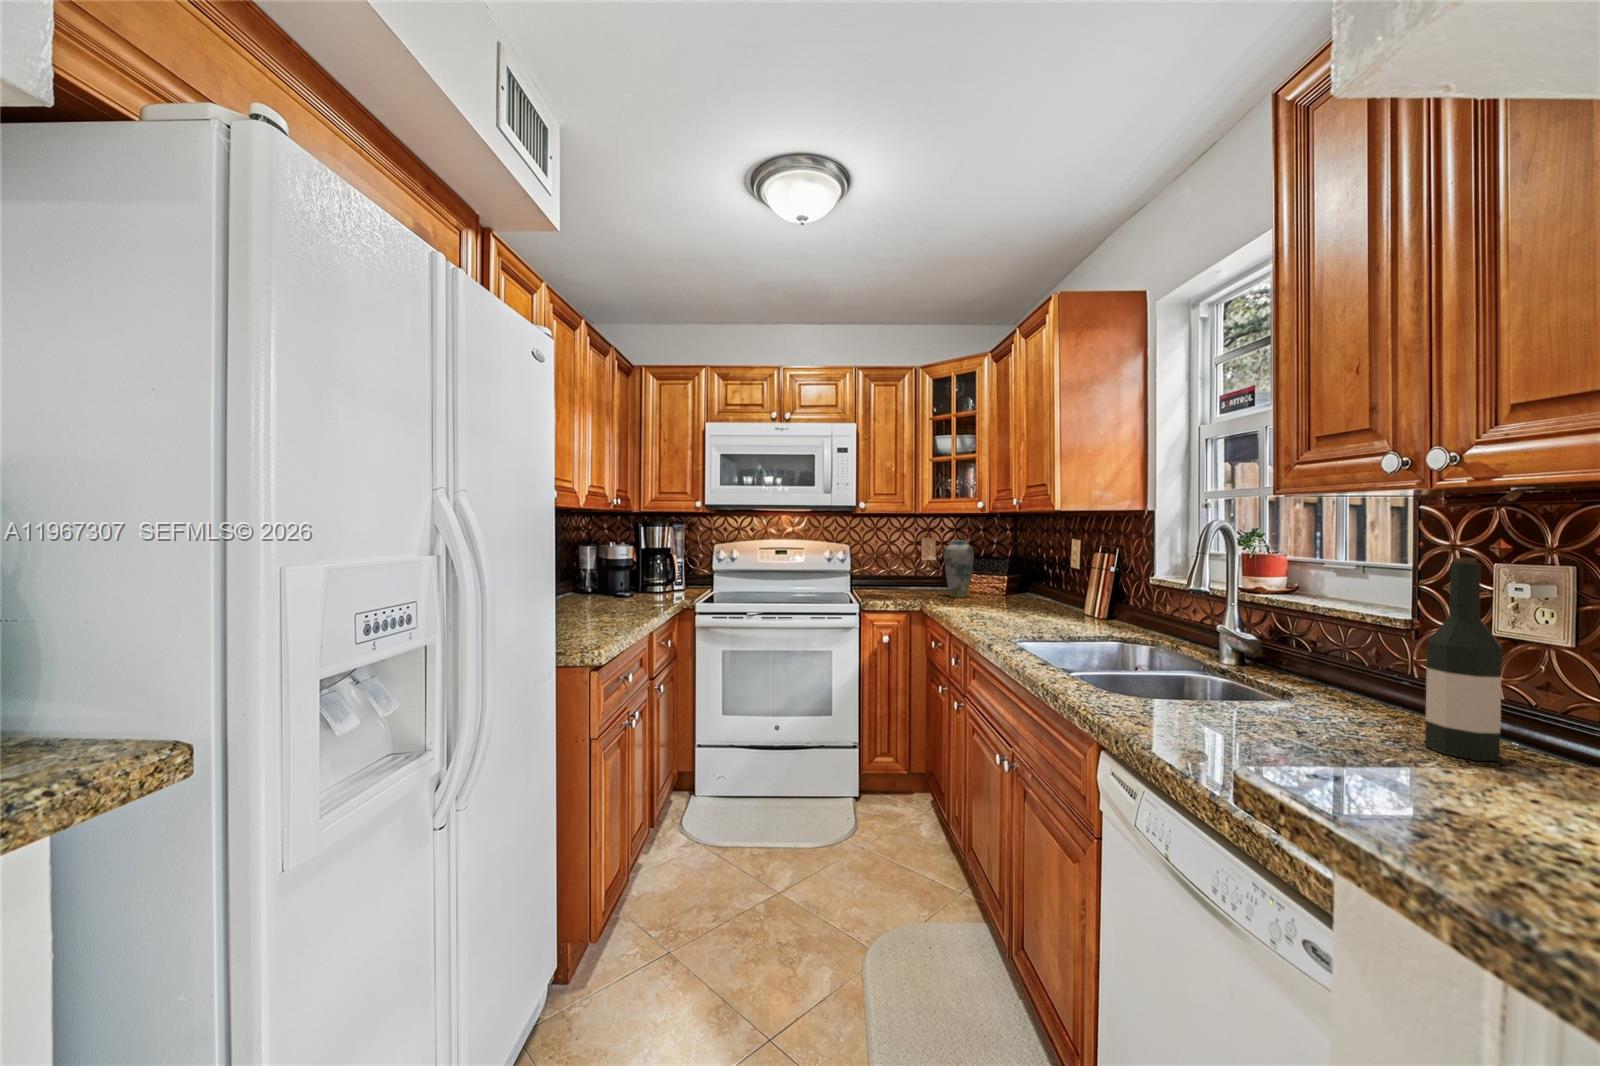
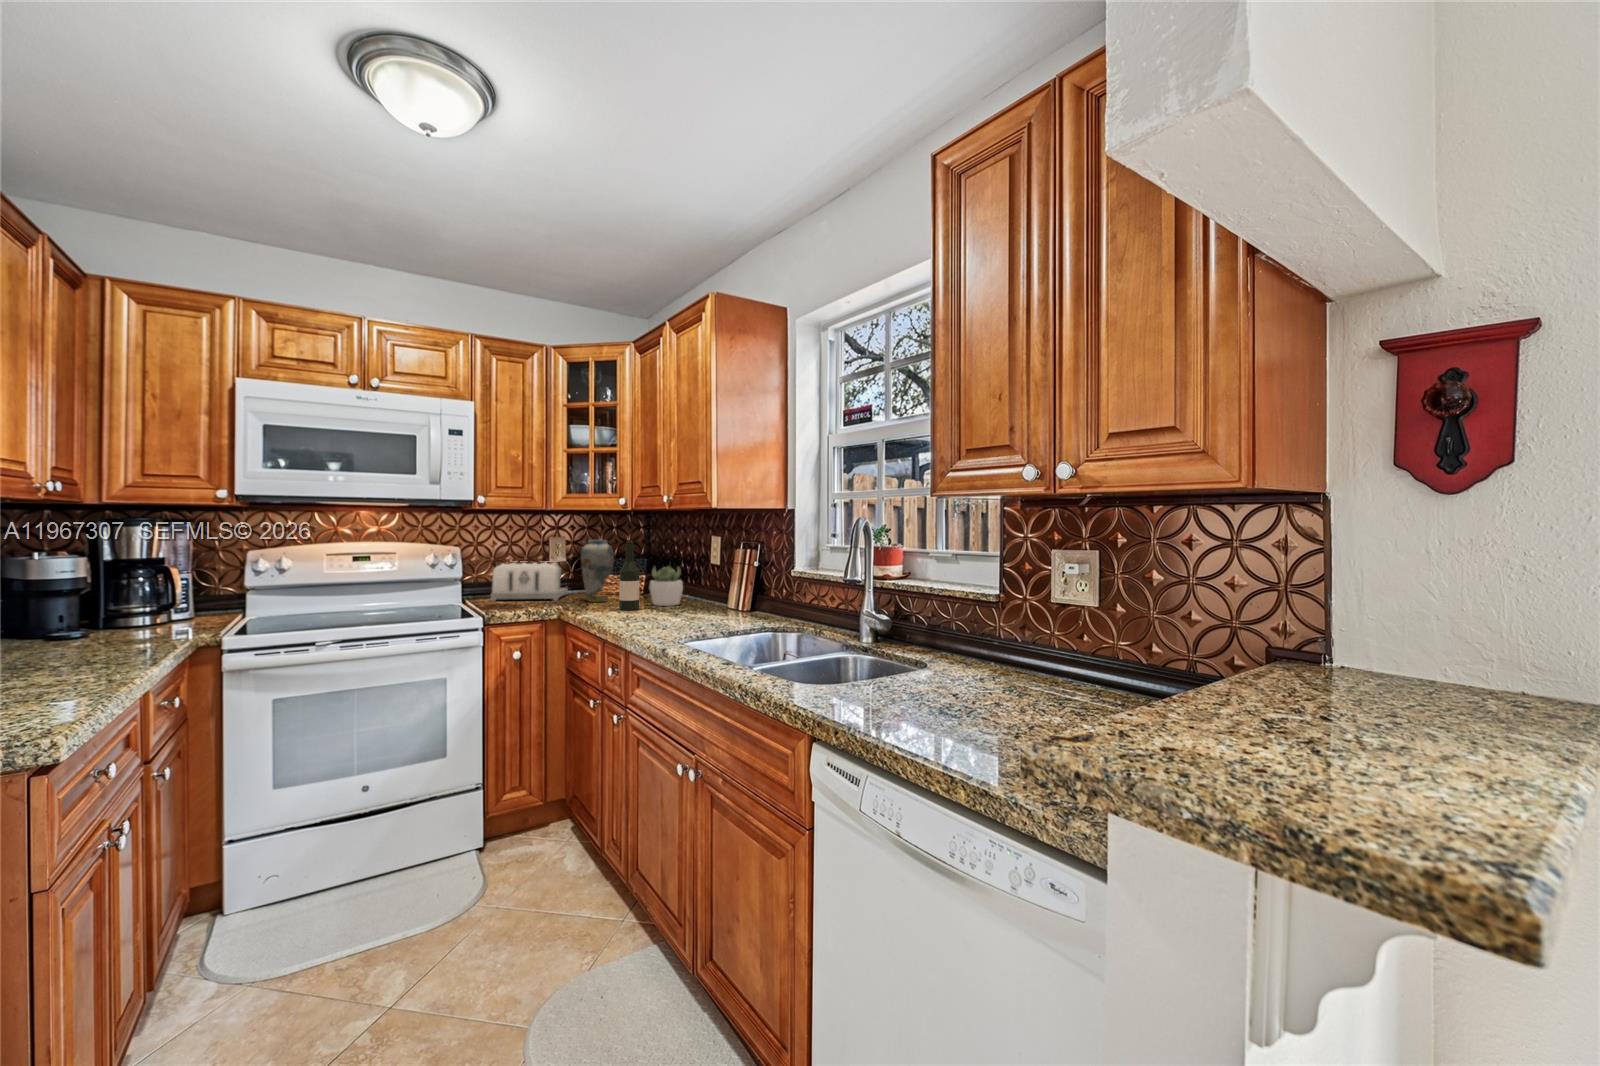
toaster: none [873,558,938,594] -> present [491,562,568,601]
wine bottle: present [1425,558,1502,761] -> present [619,540,639,610]
succulent plant: none [1005,566,1038,605] -> present [649,566,683,606]

